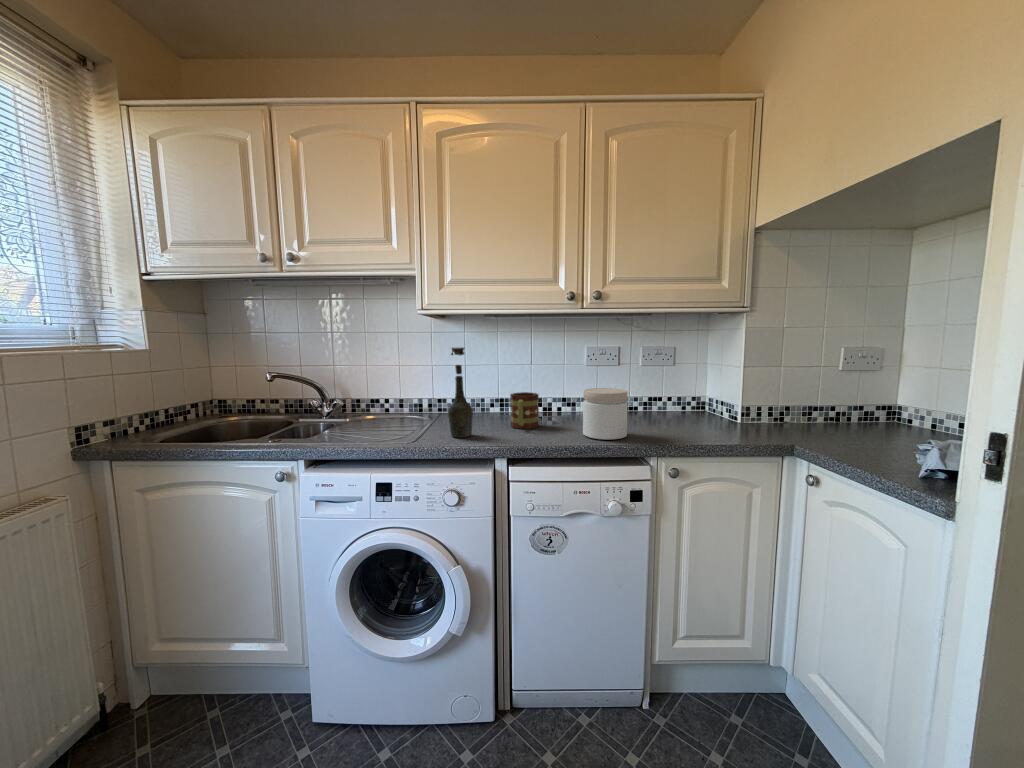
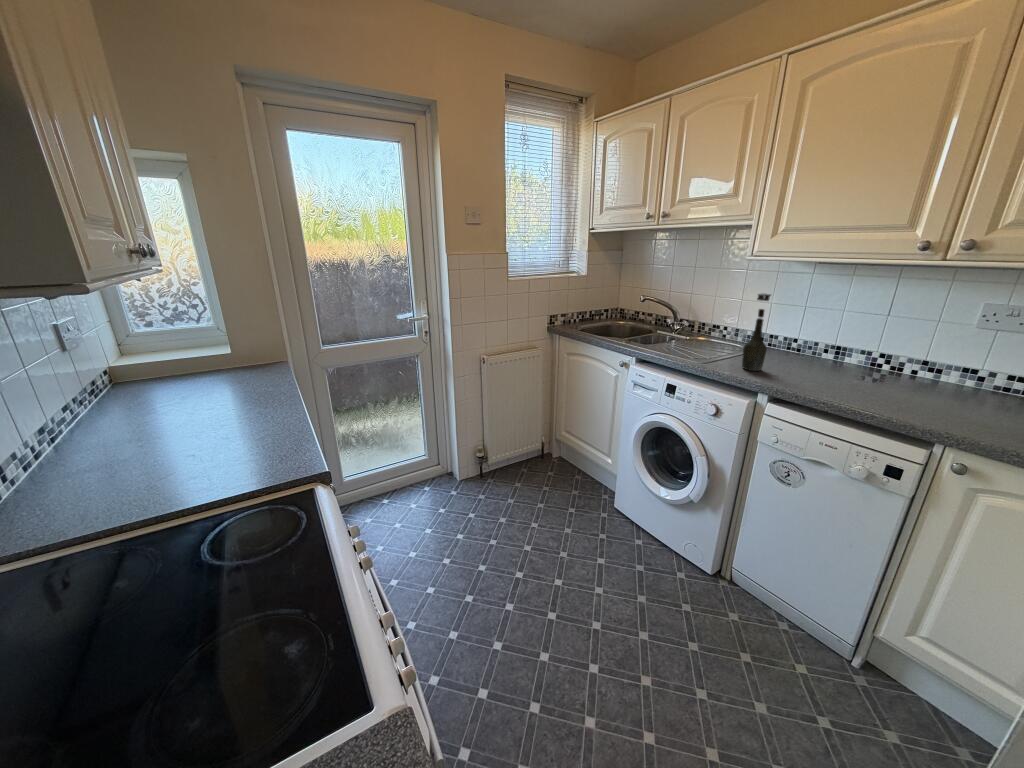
jar: present [583,388,628,440] -> none [872,354,949,415]
mug: present [510,392,539,429] -> none [814,343,856,381]

